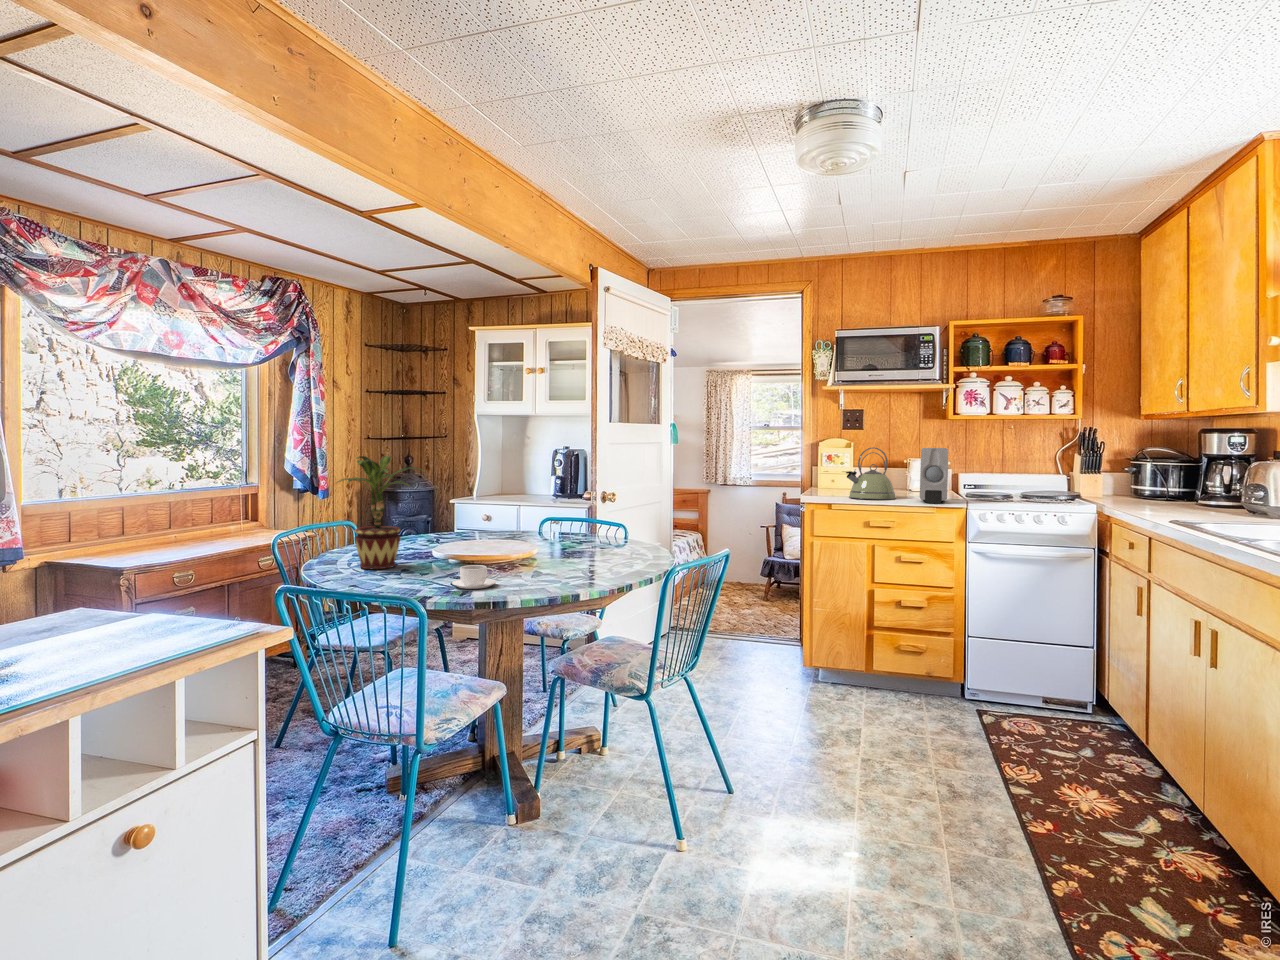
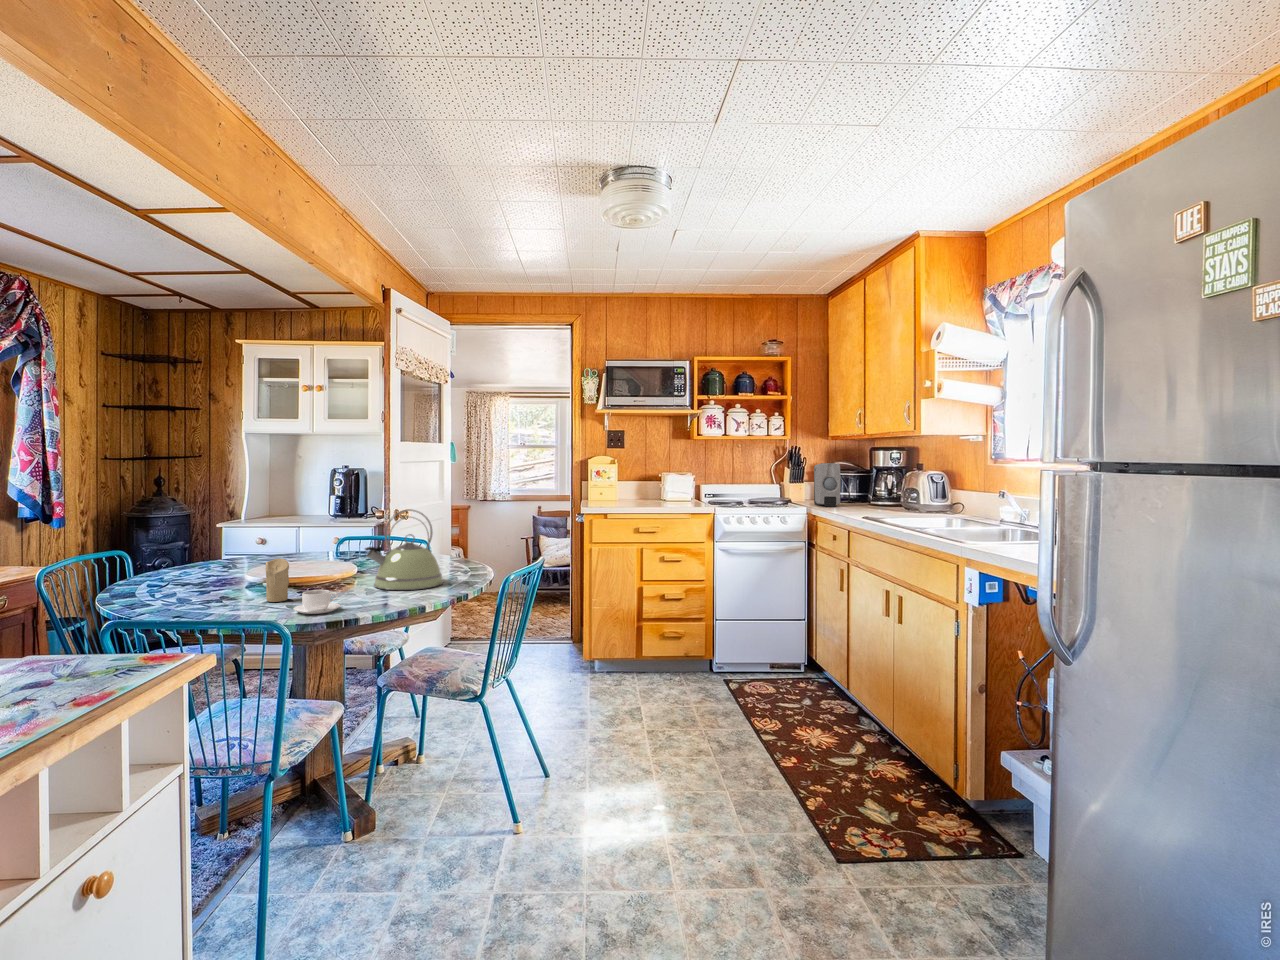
kettle: present [846,447,896,499] -> present [365,509,443,590]
soap dispenser: present [920,448,948,503] -> present [814,463,841,507]
potted plant: present [338,456,421,569] -> none [132,480,239,602]
candle: none [439,533,460,575] -> present [266,559,289,602]

